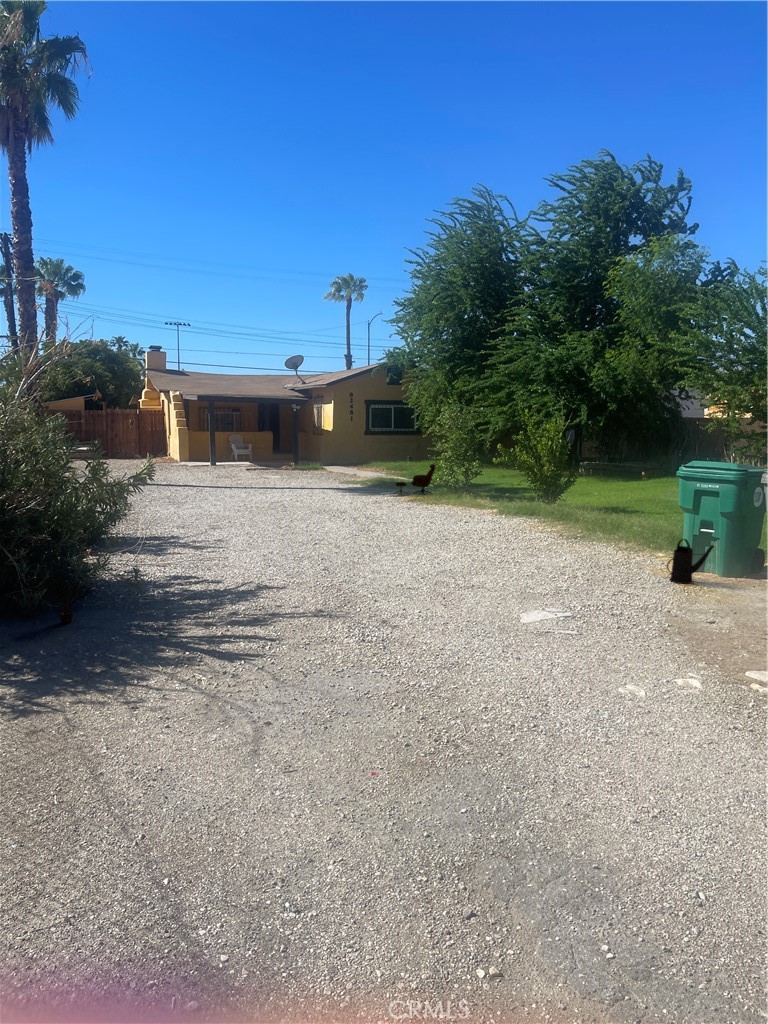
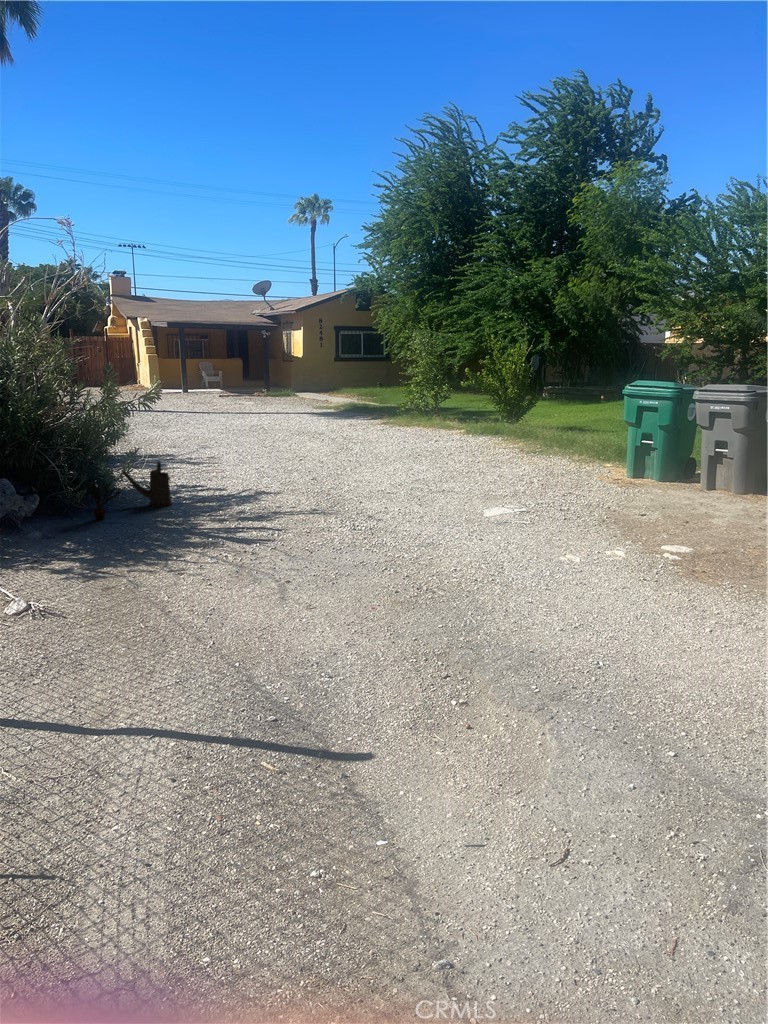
lounge chair: present [396,464,435,493] -> none [366,388,406,417]
watering can: present [667,539,714,584] -> present [122,462,175,507]

